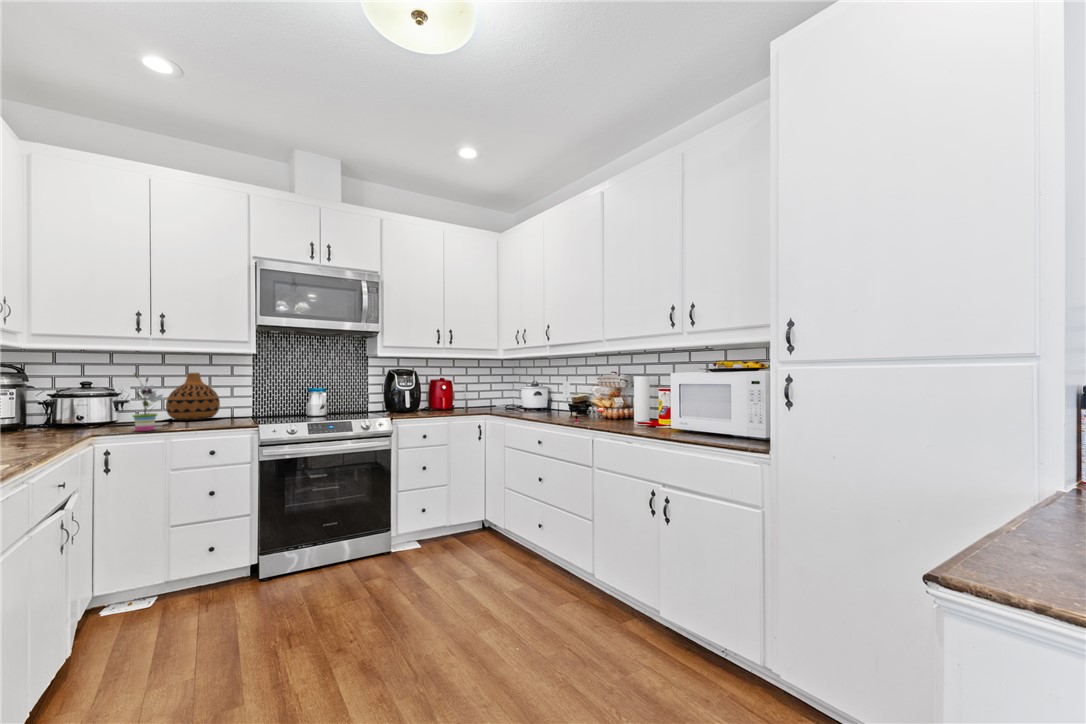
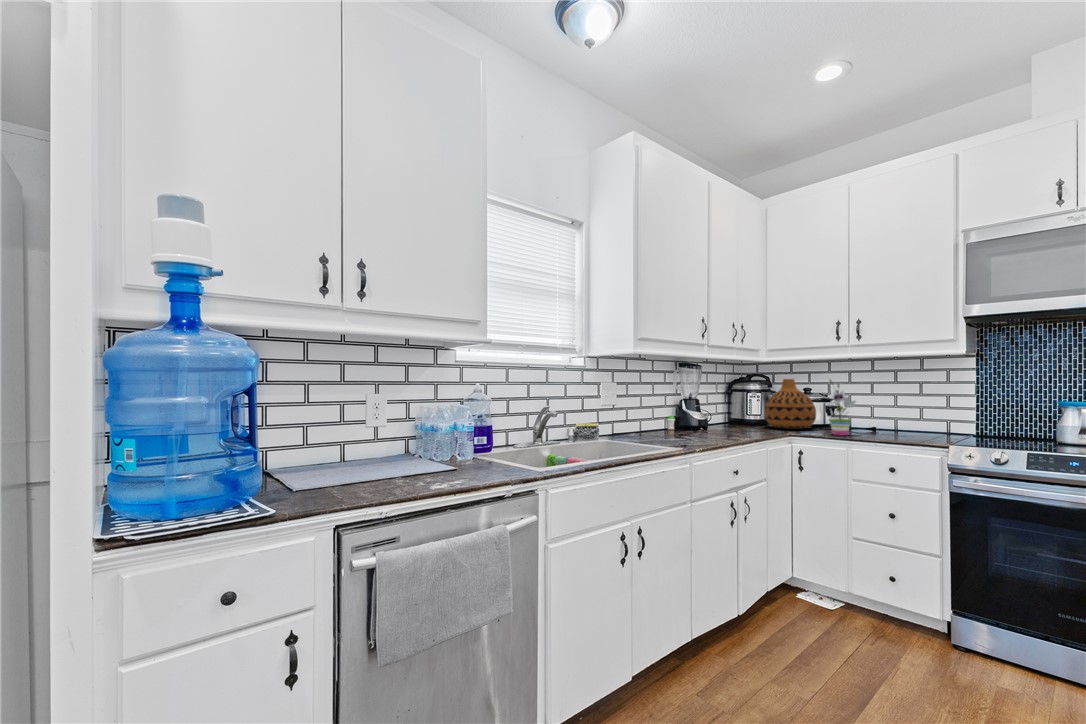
vase: present [166,373,220,420] -> present [765,379,816,429]

